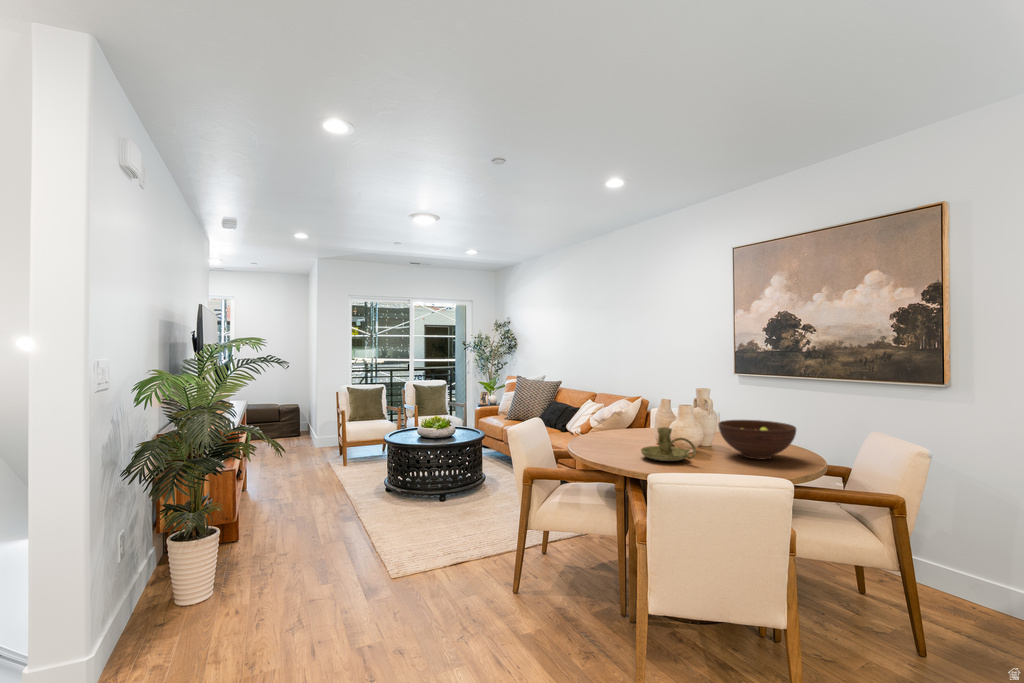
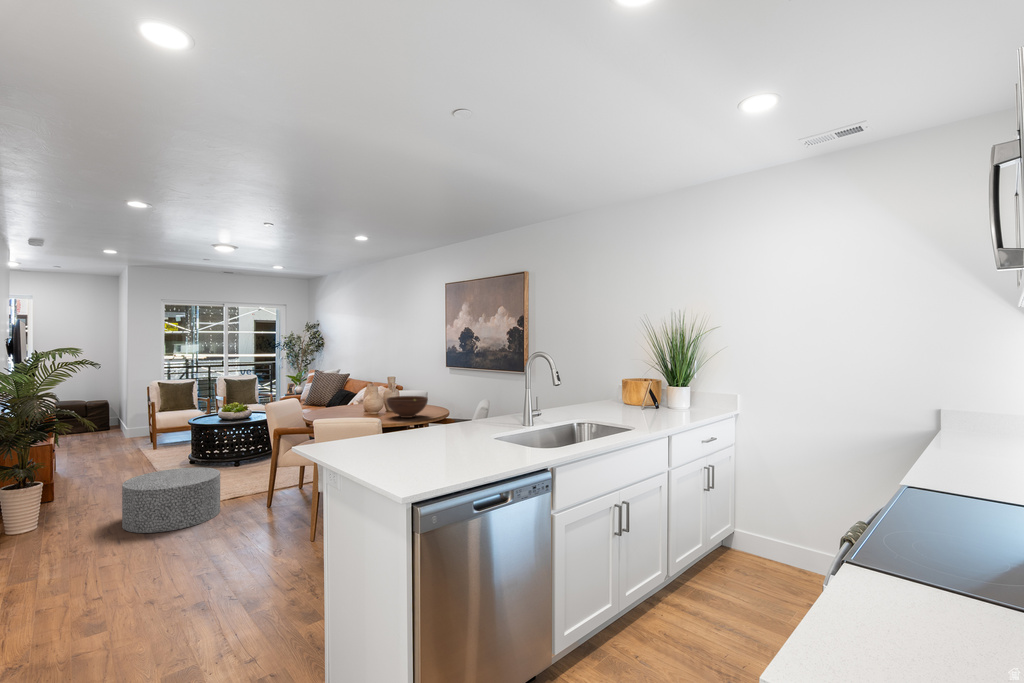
candle holder: present [641,427,696,461] -> none [335,401,363,420]
ottoman: none [334,516,460,632] -> present [122,467,220,533]

